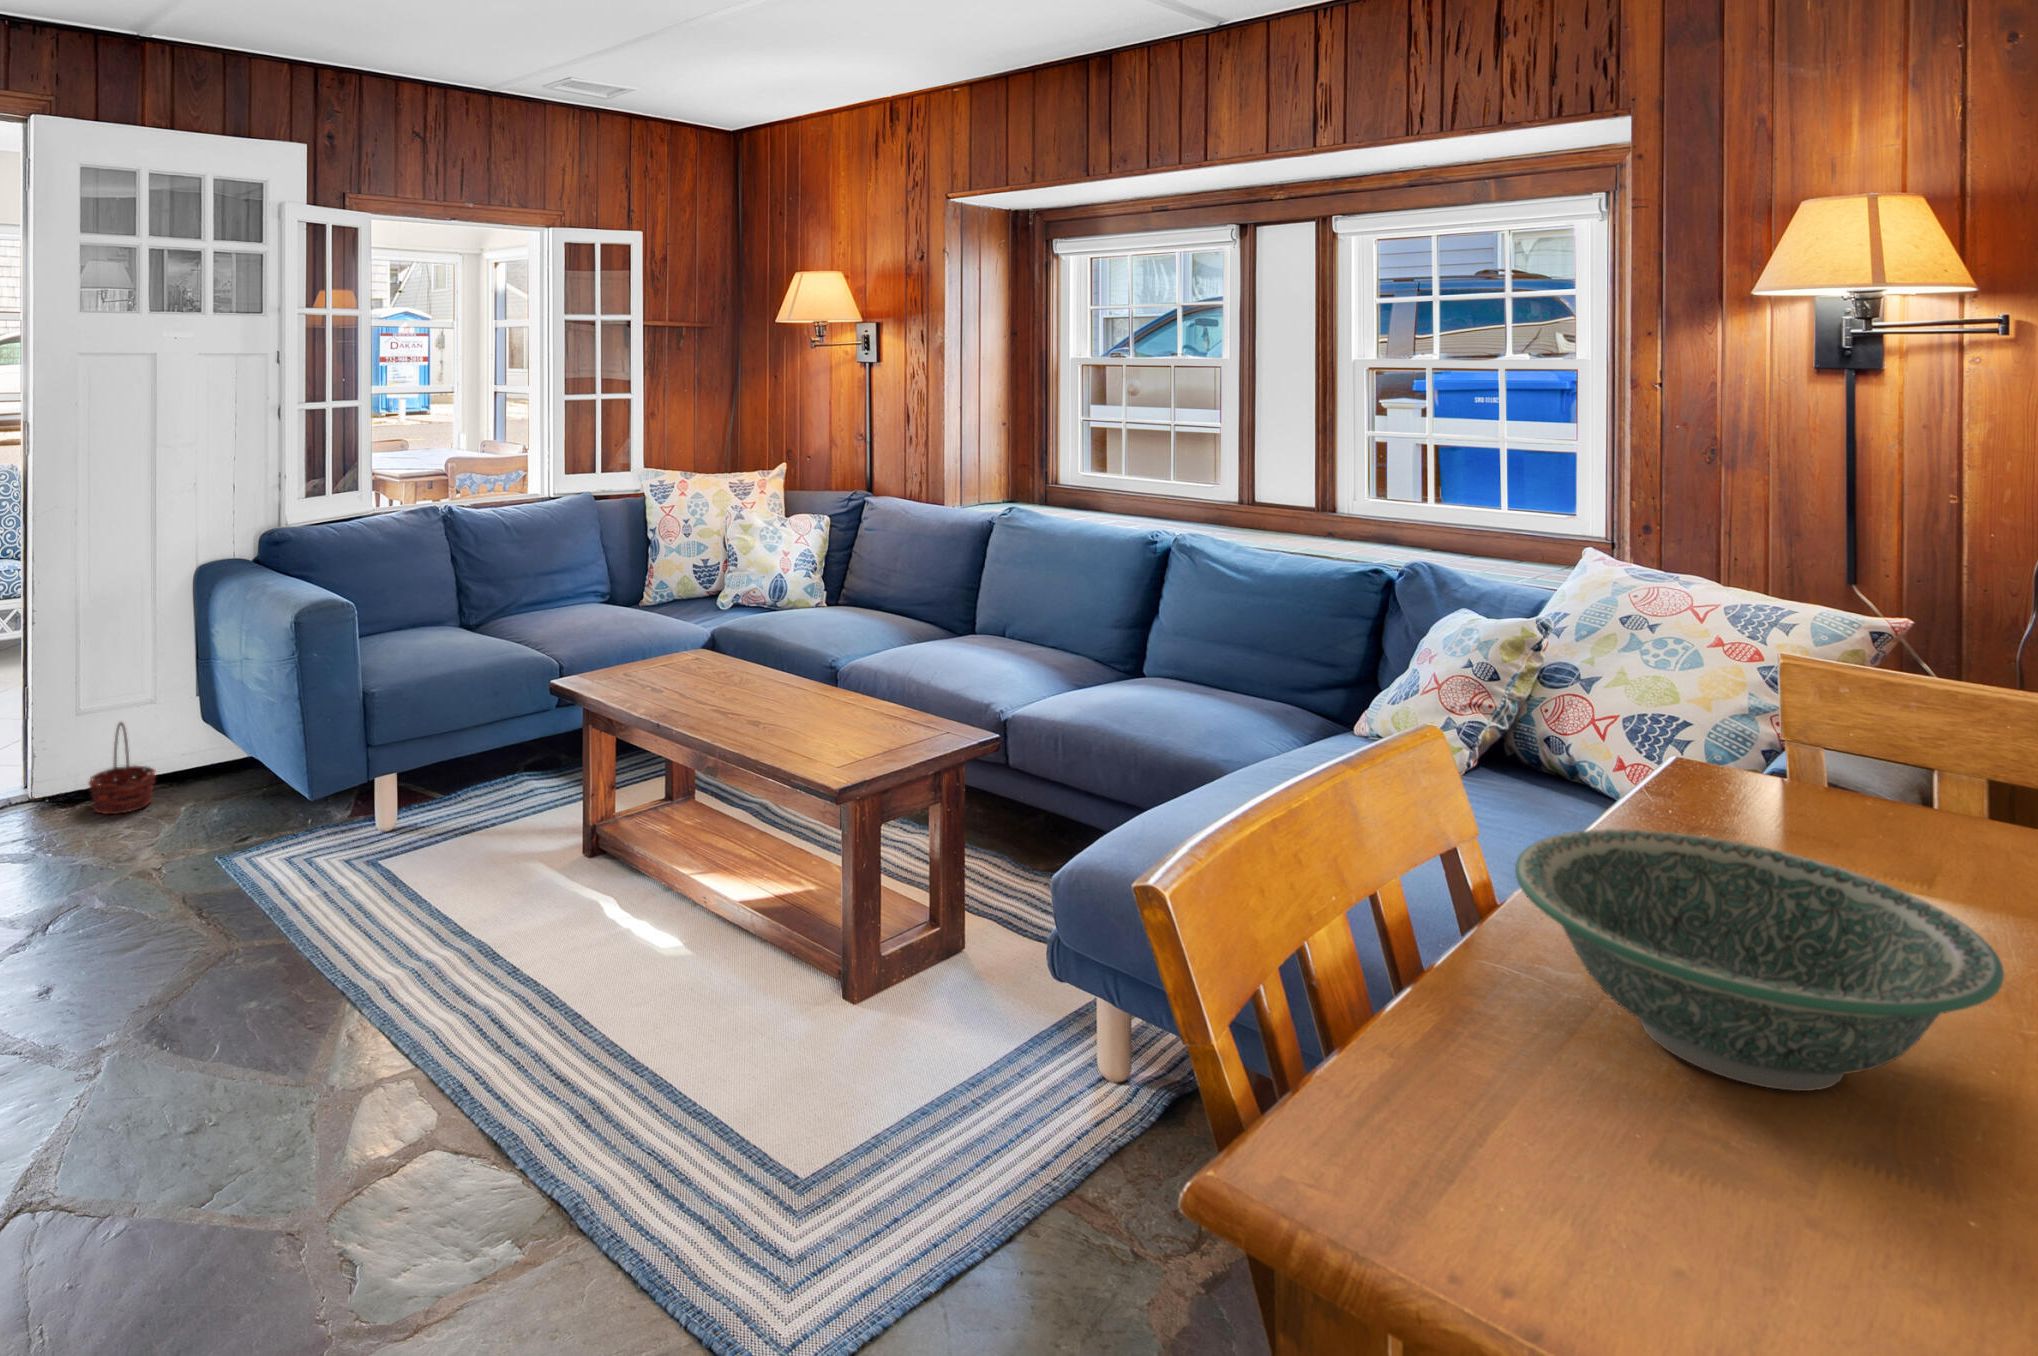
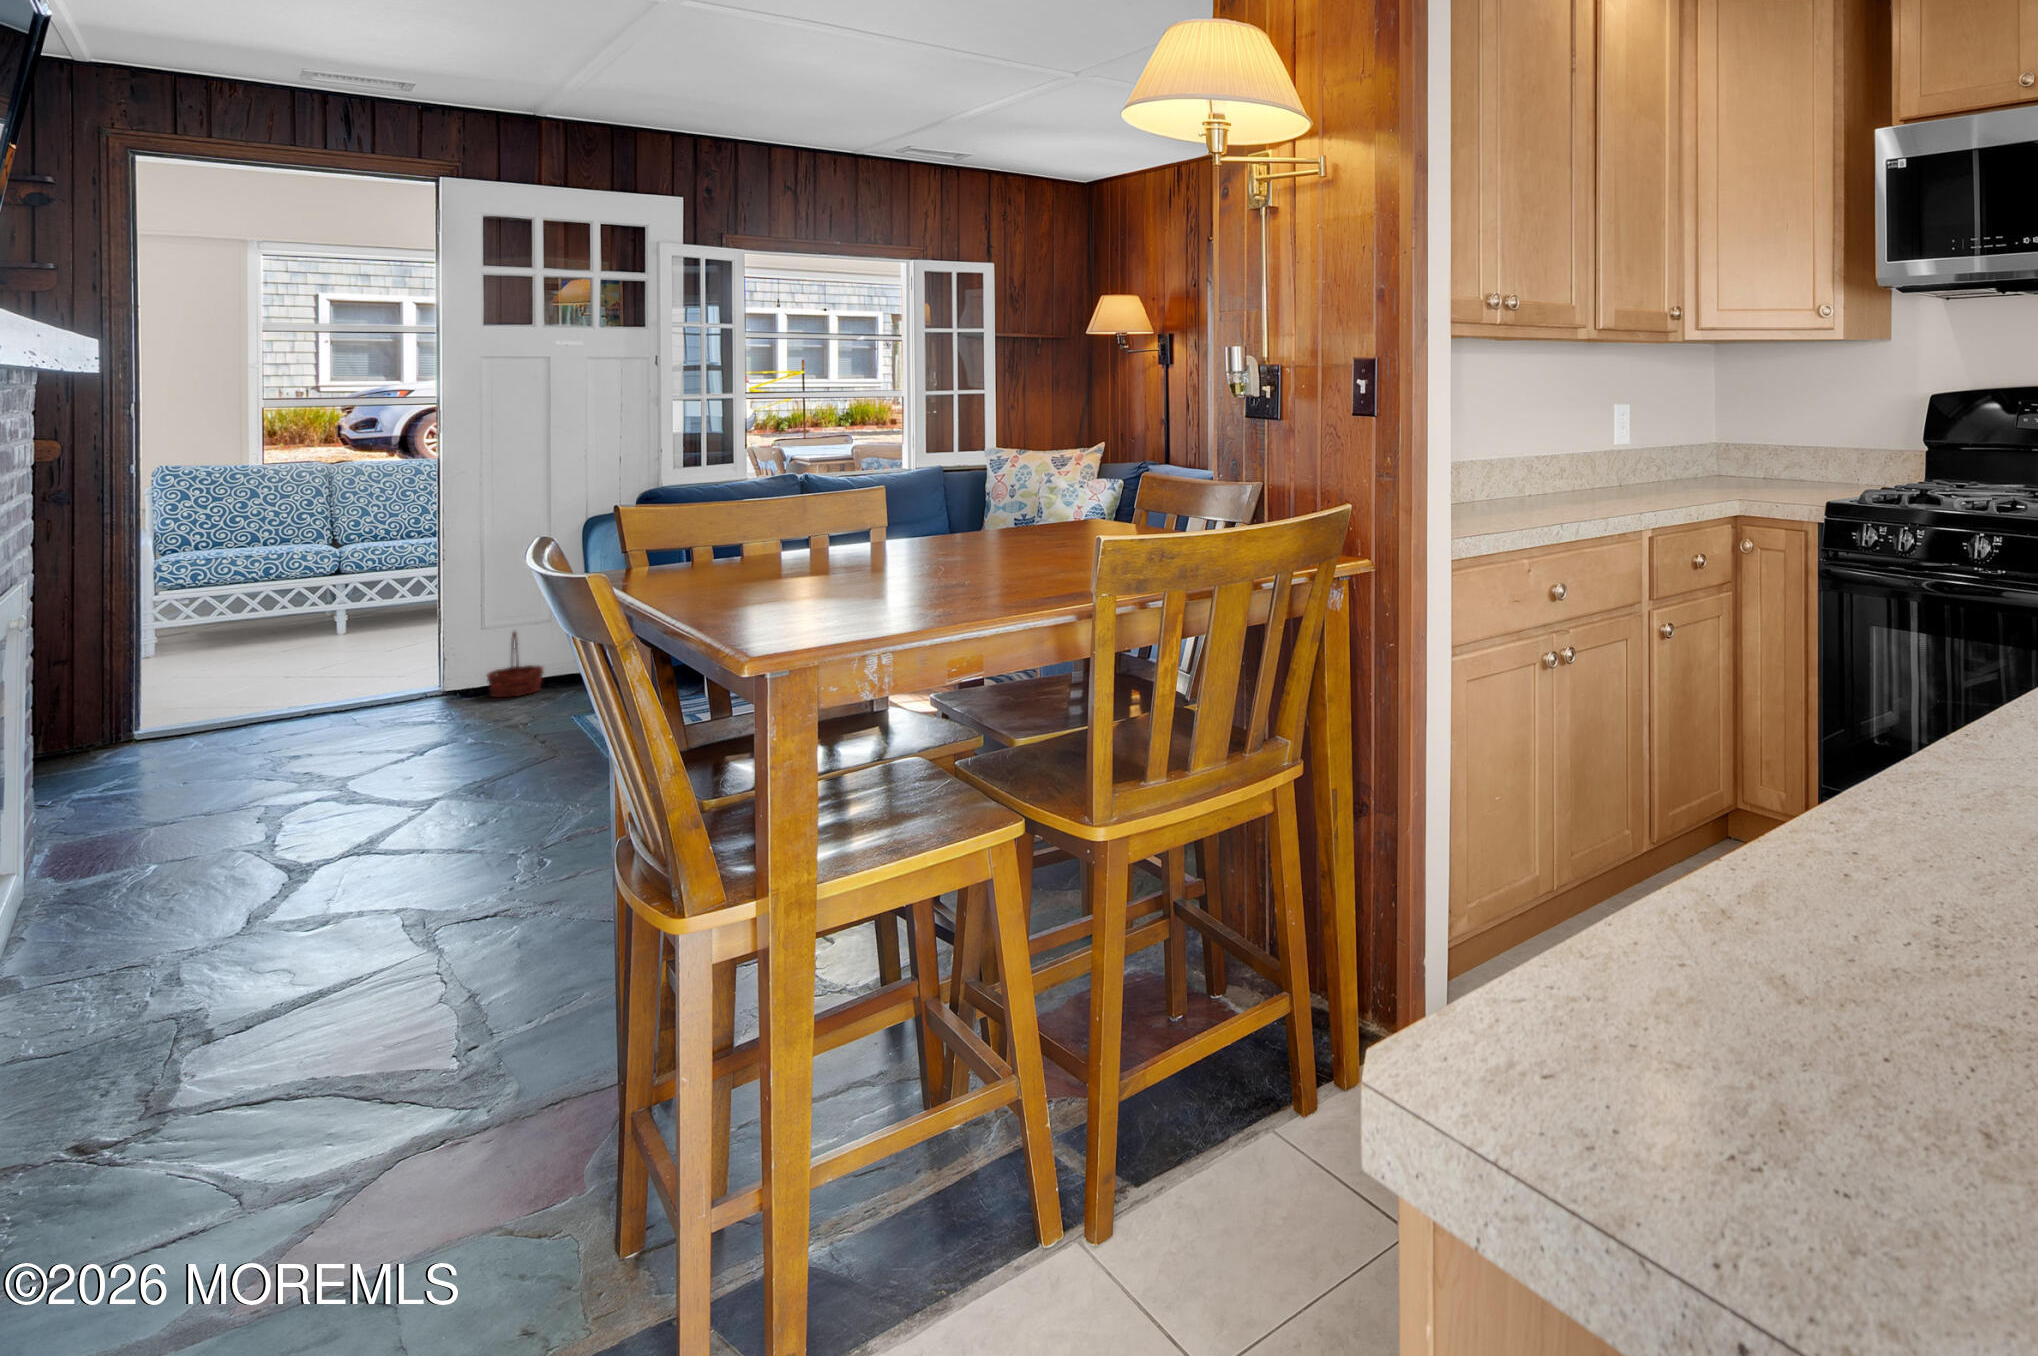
bowl: present [1515,829,2004,1091] -> none [812,513,955,575]

